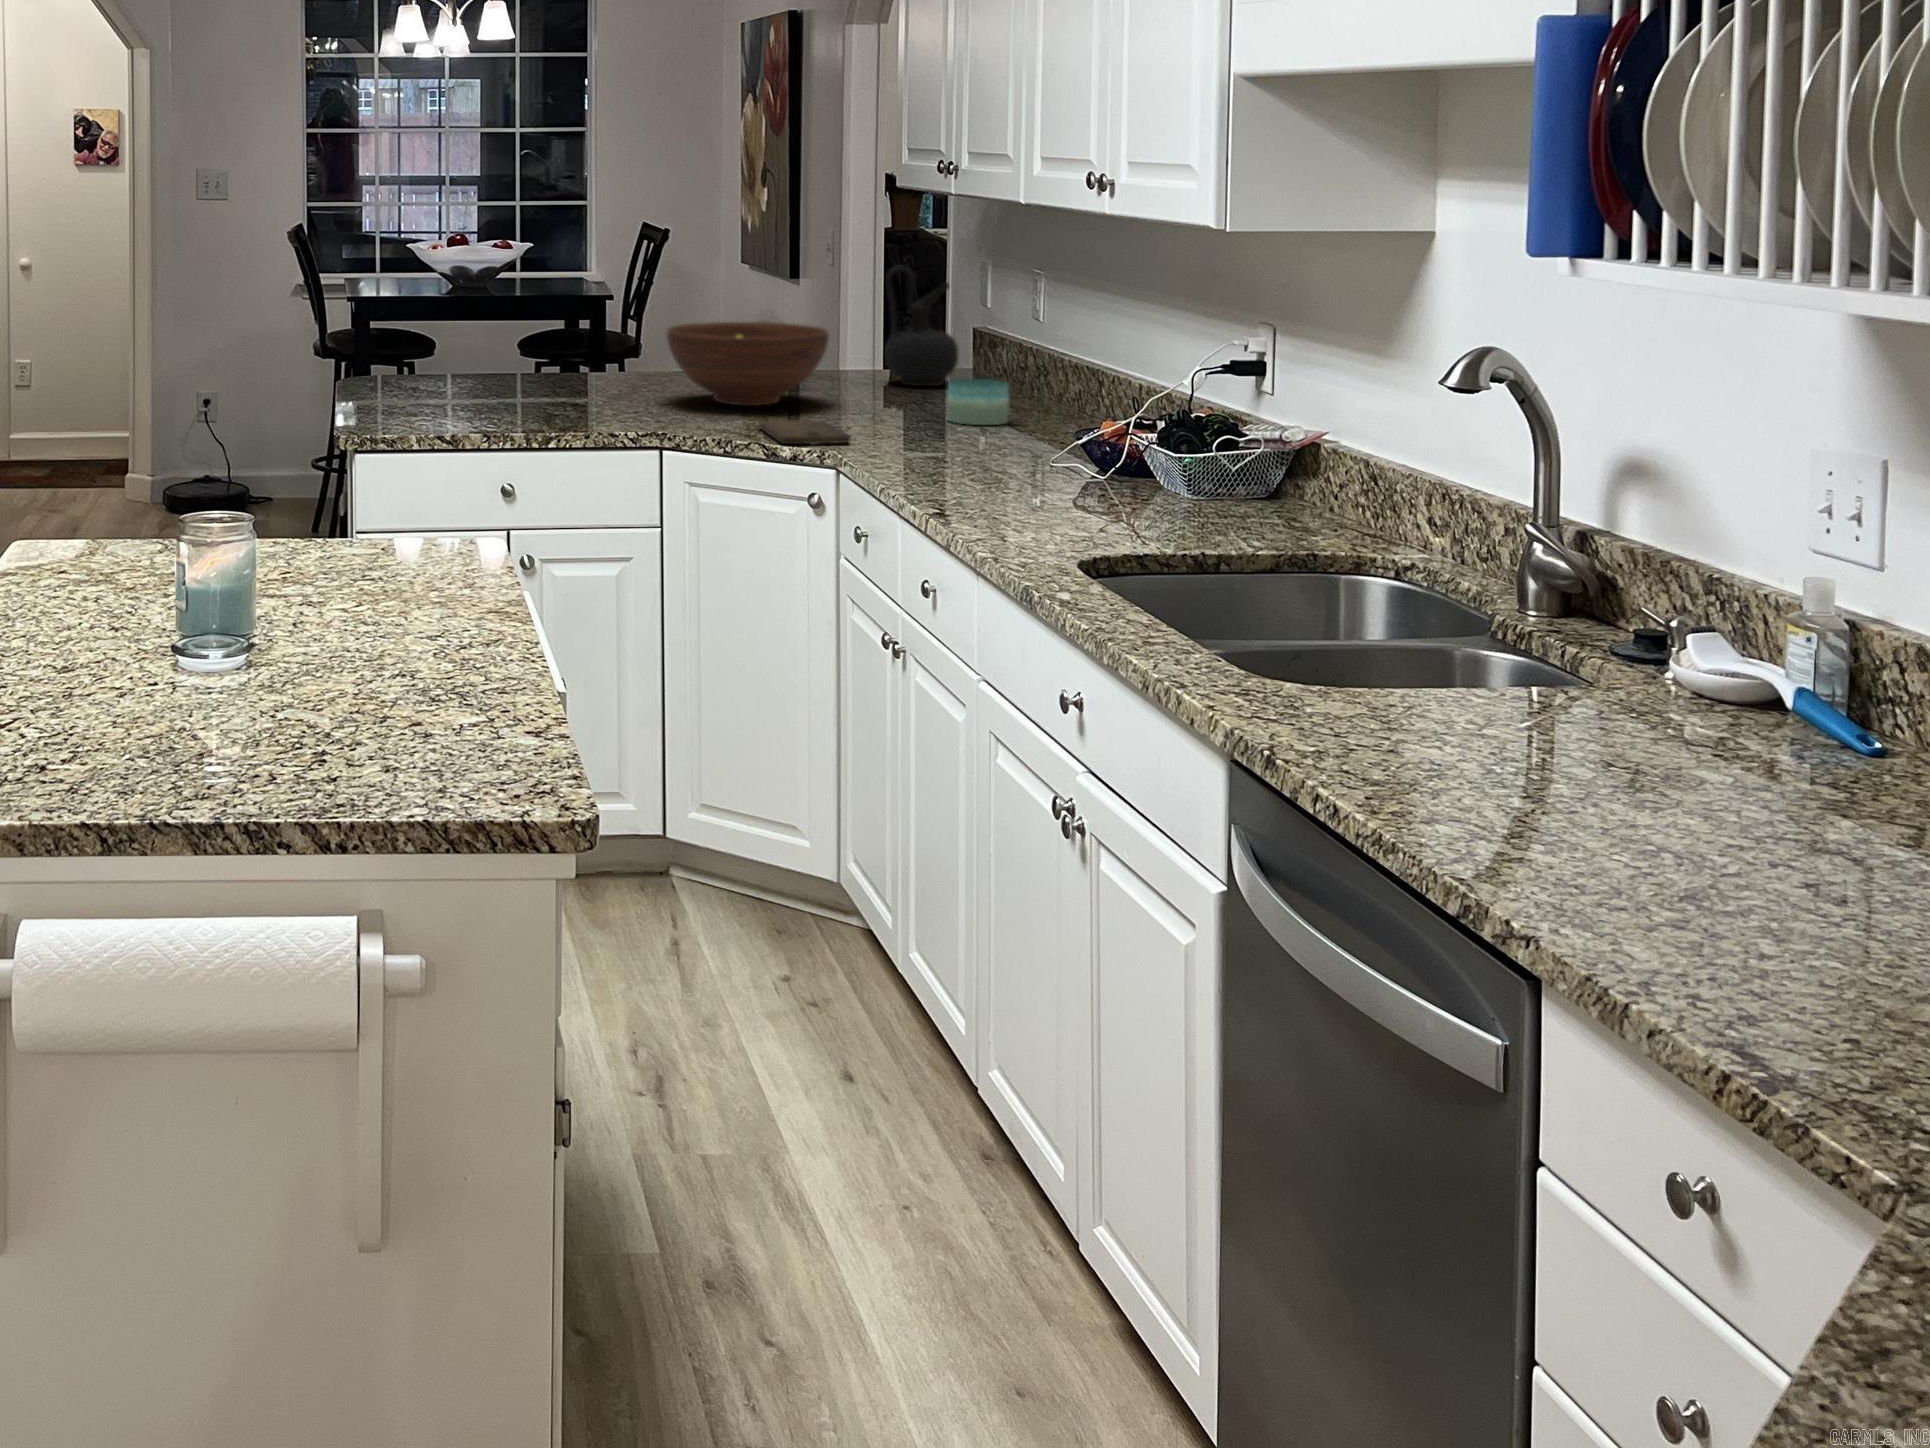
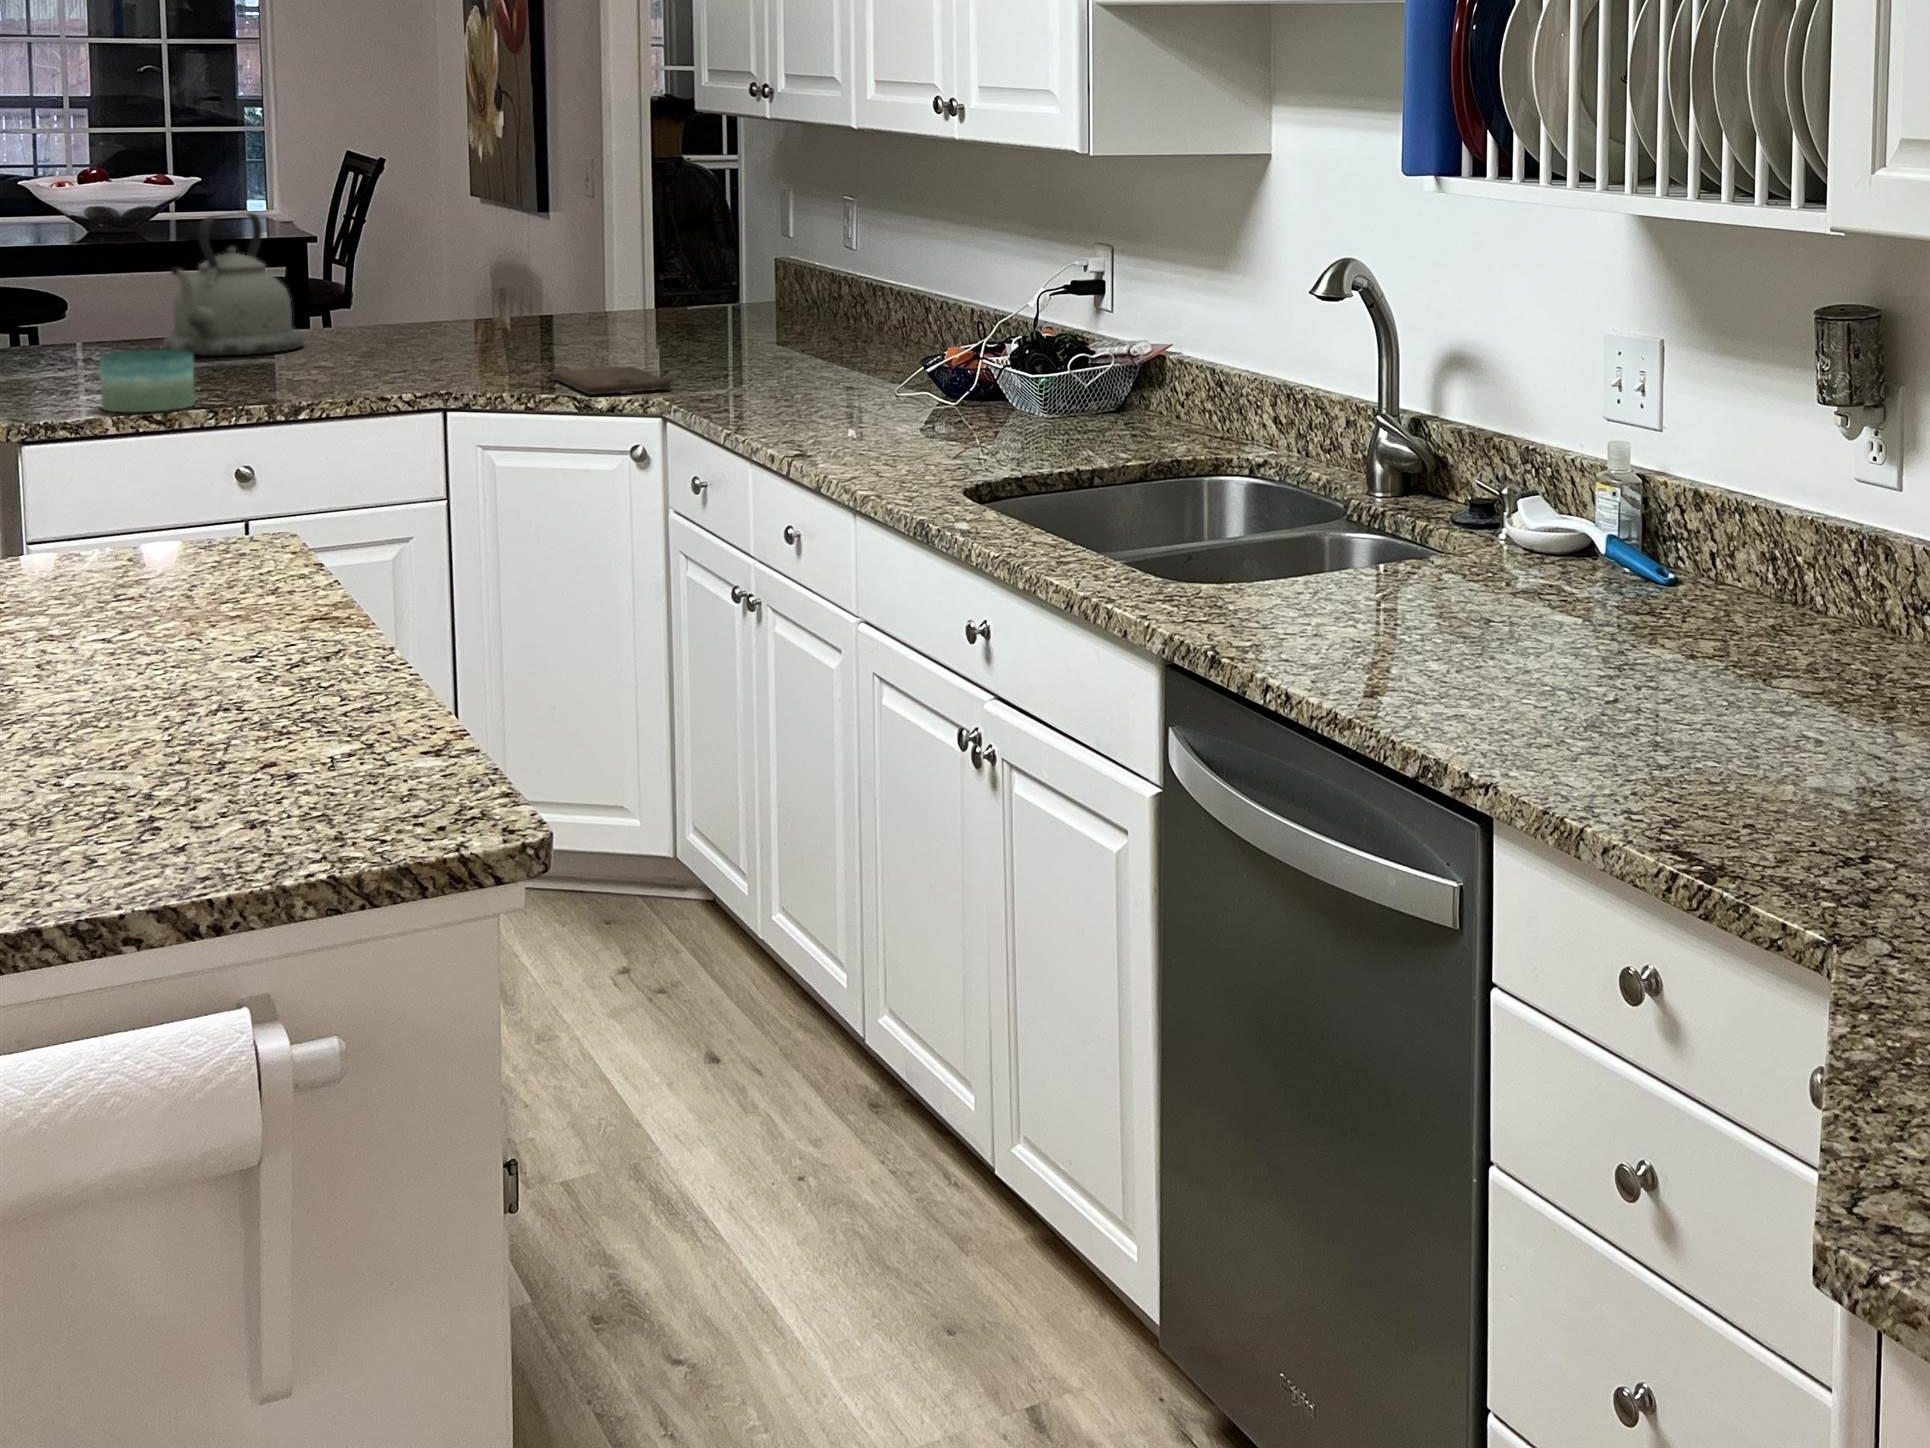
ceramic jug: present [885,266,959,386] -> none [682,192,766,323]
kettle: none [493,281,588,395] -> present [163,212,303,355]
fruit bowl: present [667,322,829,406] -> none [418,258,625,354]
candle: present [947,379,1009,425] -> present [99,350,195,412]

